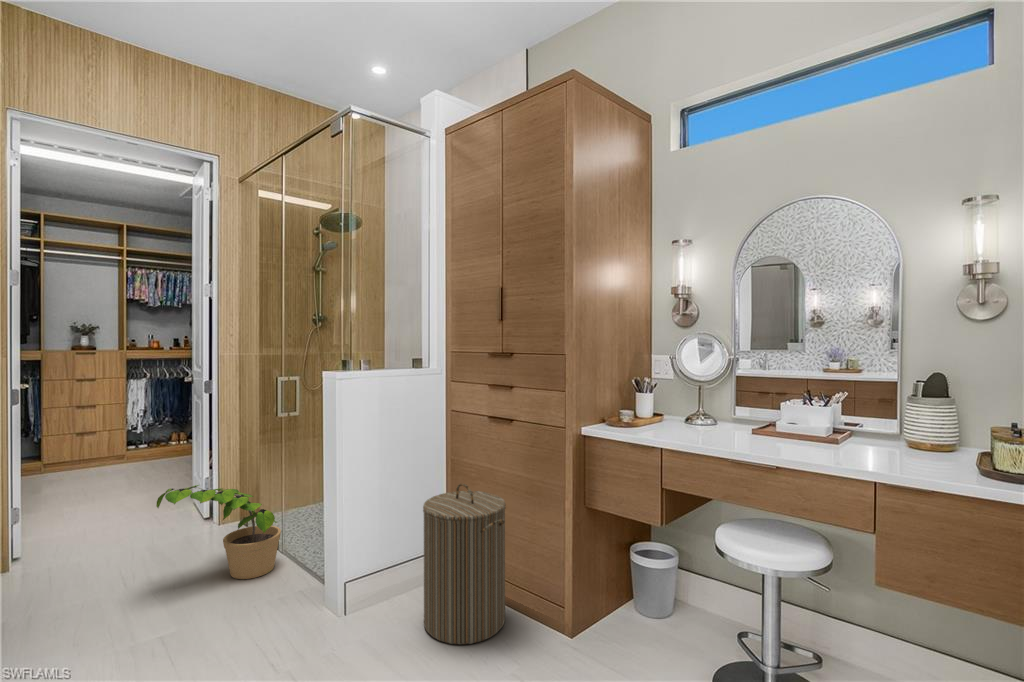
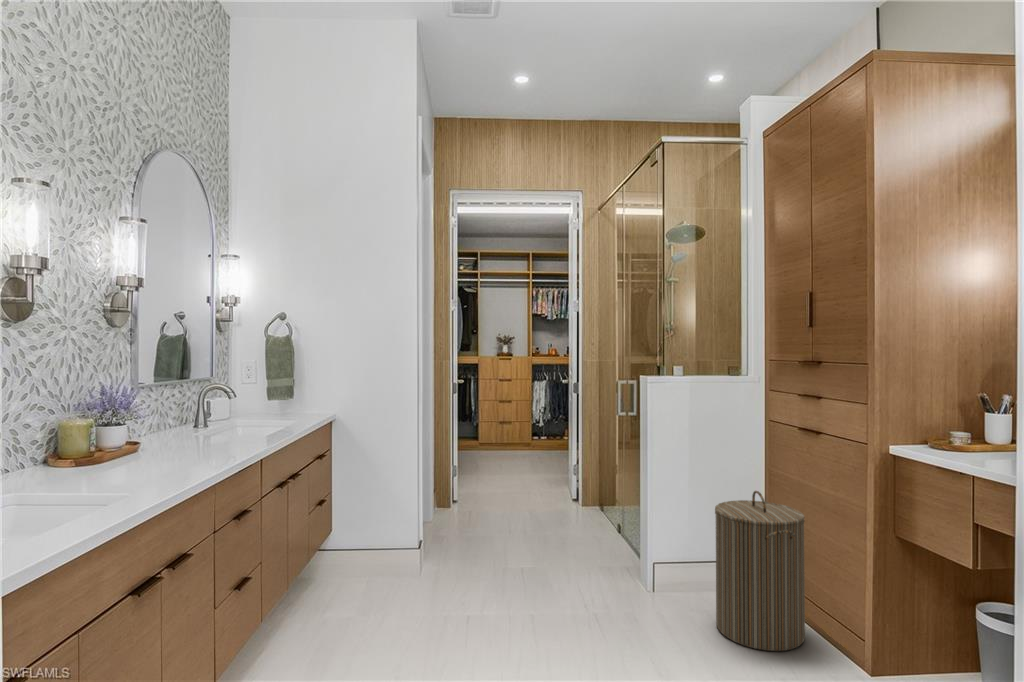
potted plant: present [156,485,281,579] -> none [526,463,616,549]

